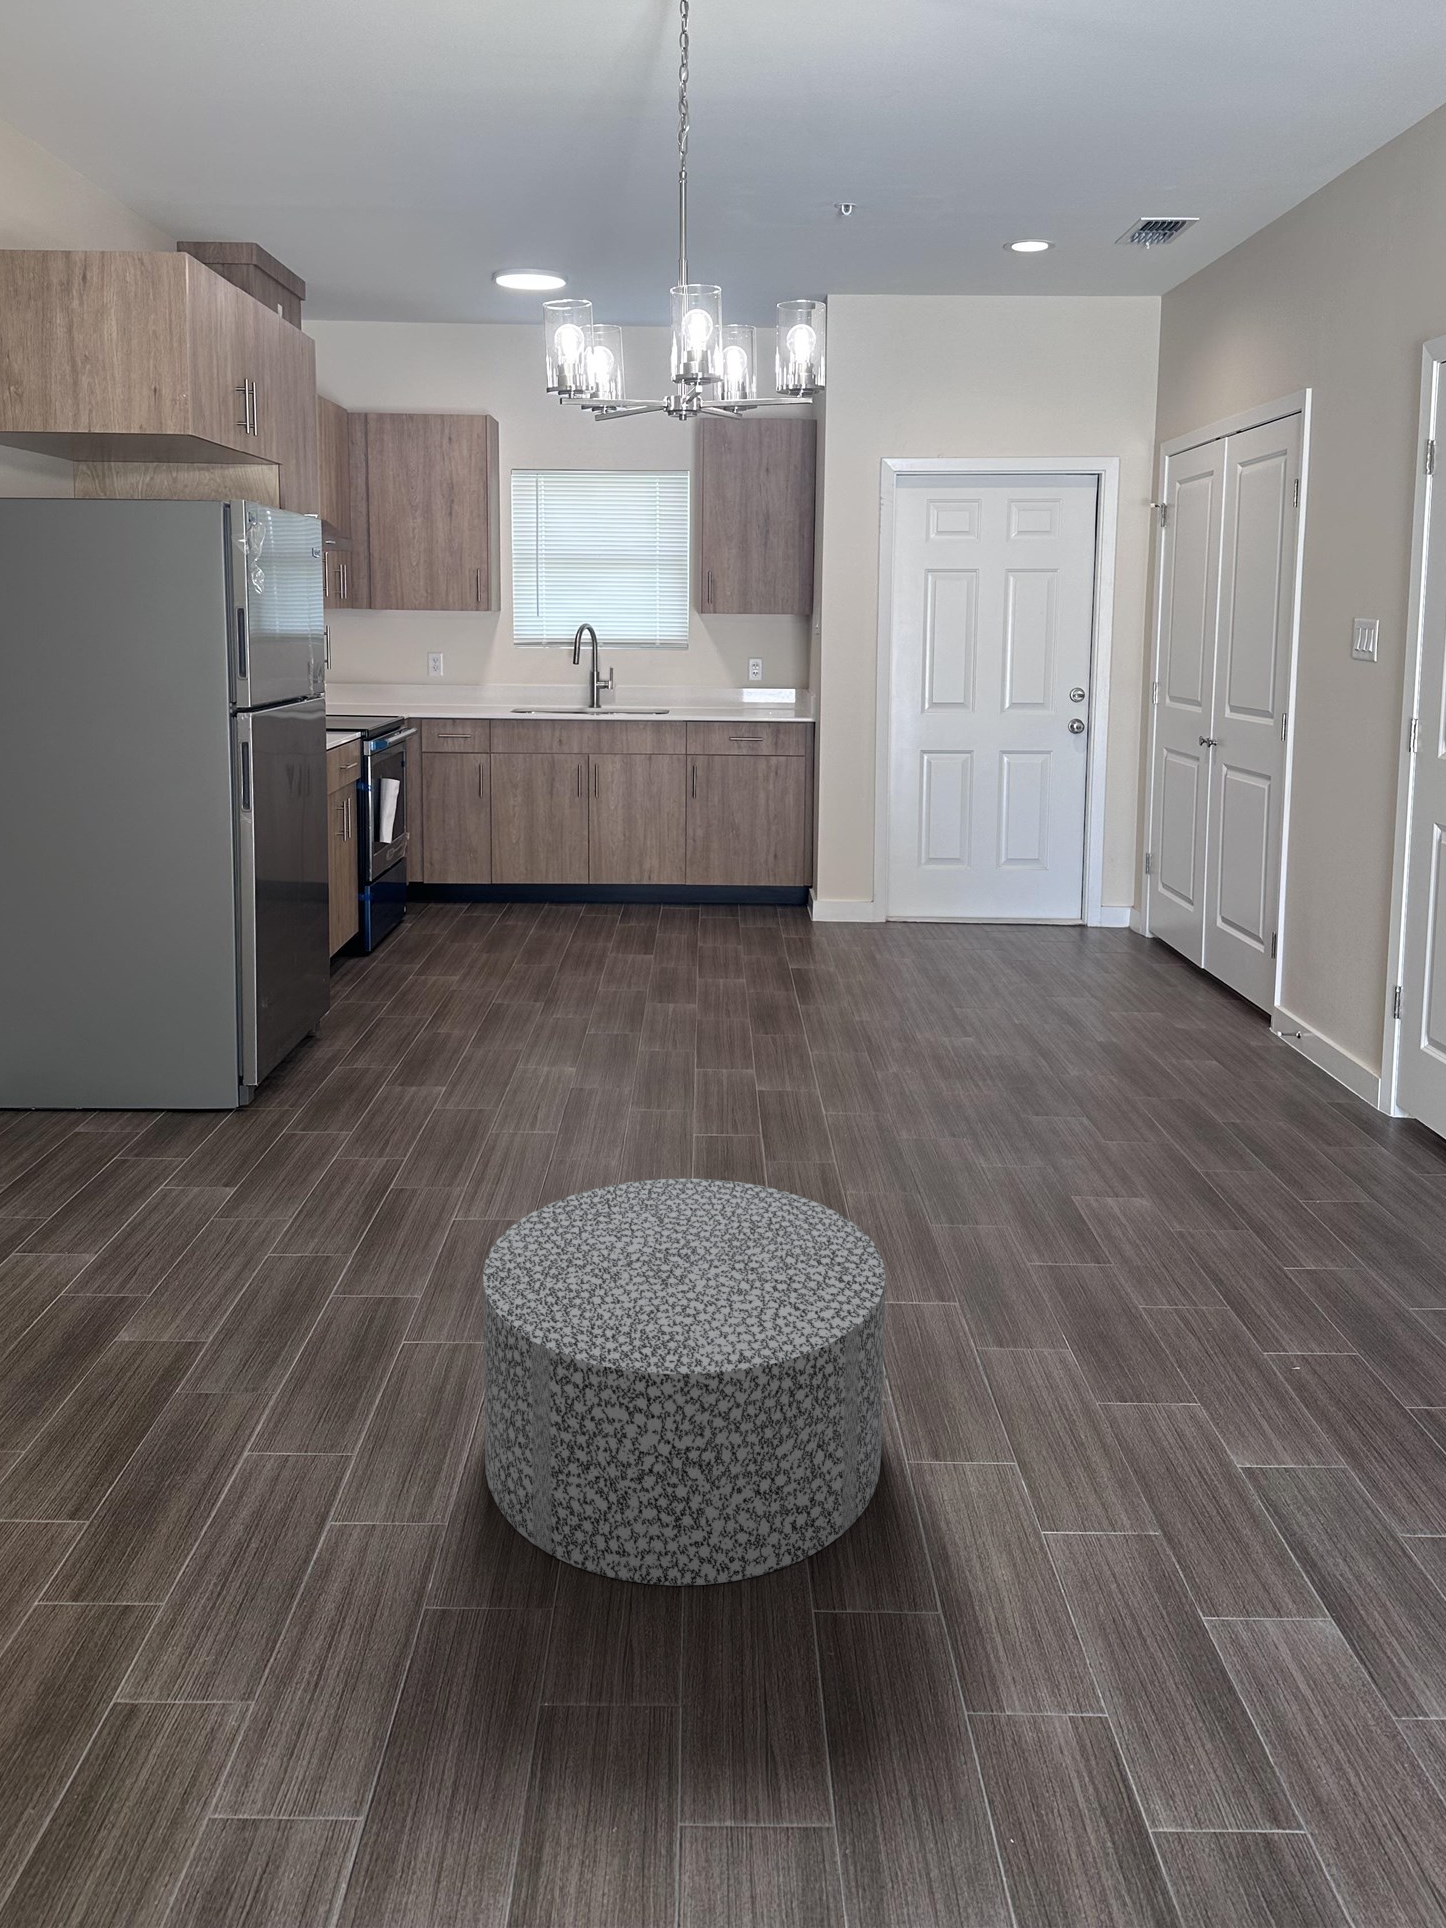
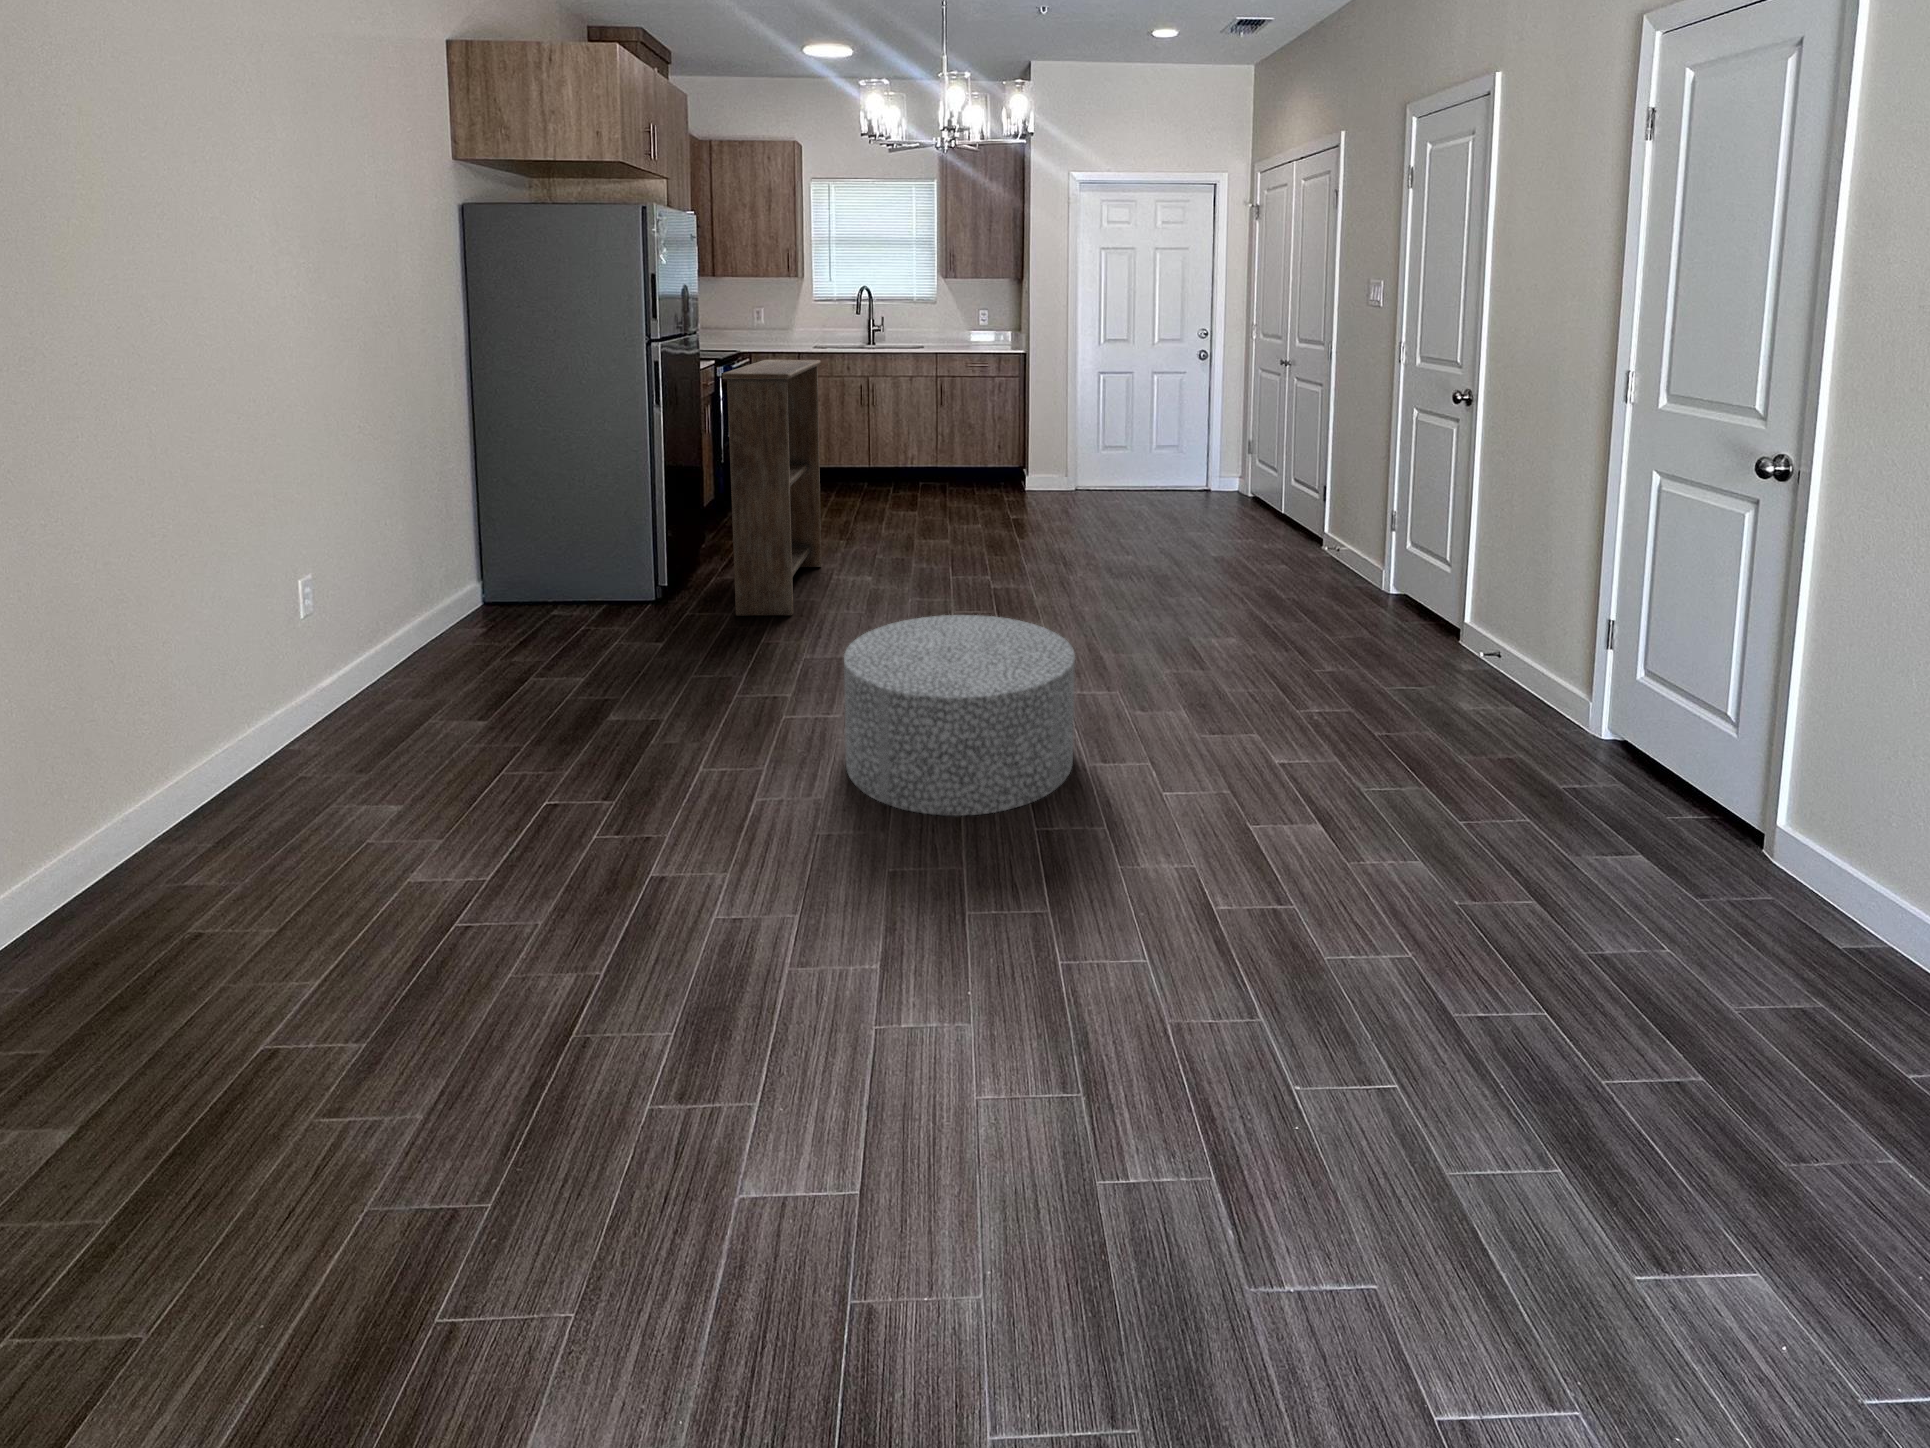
bookshelf: none [336,734,499,1138] -> present [722,360,821,615]

